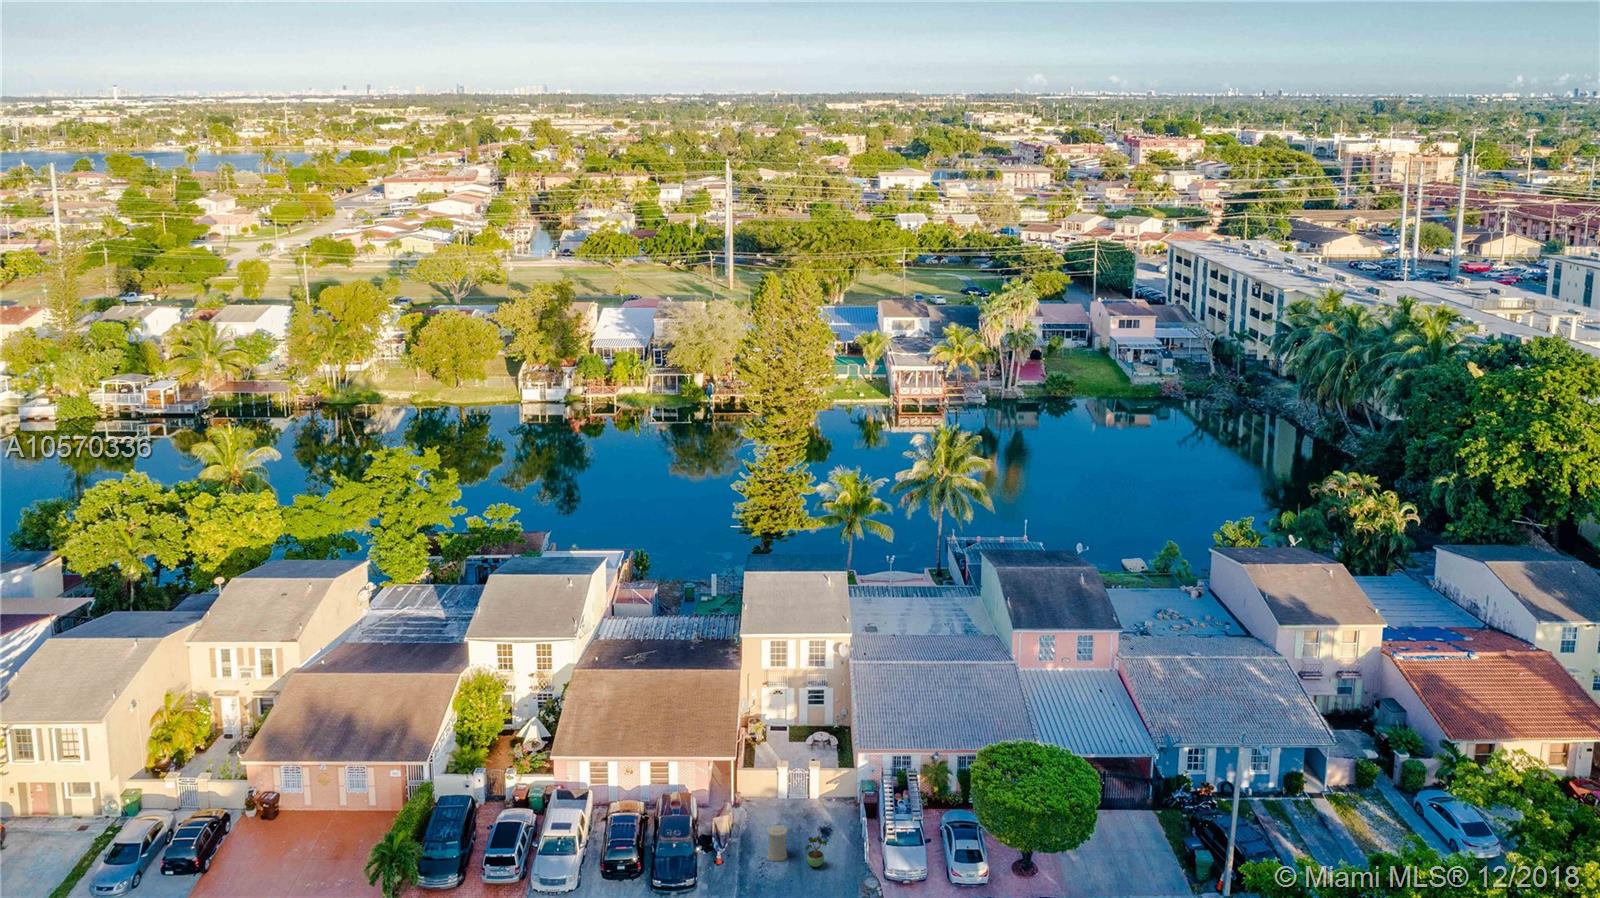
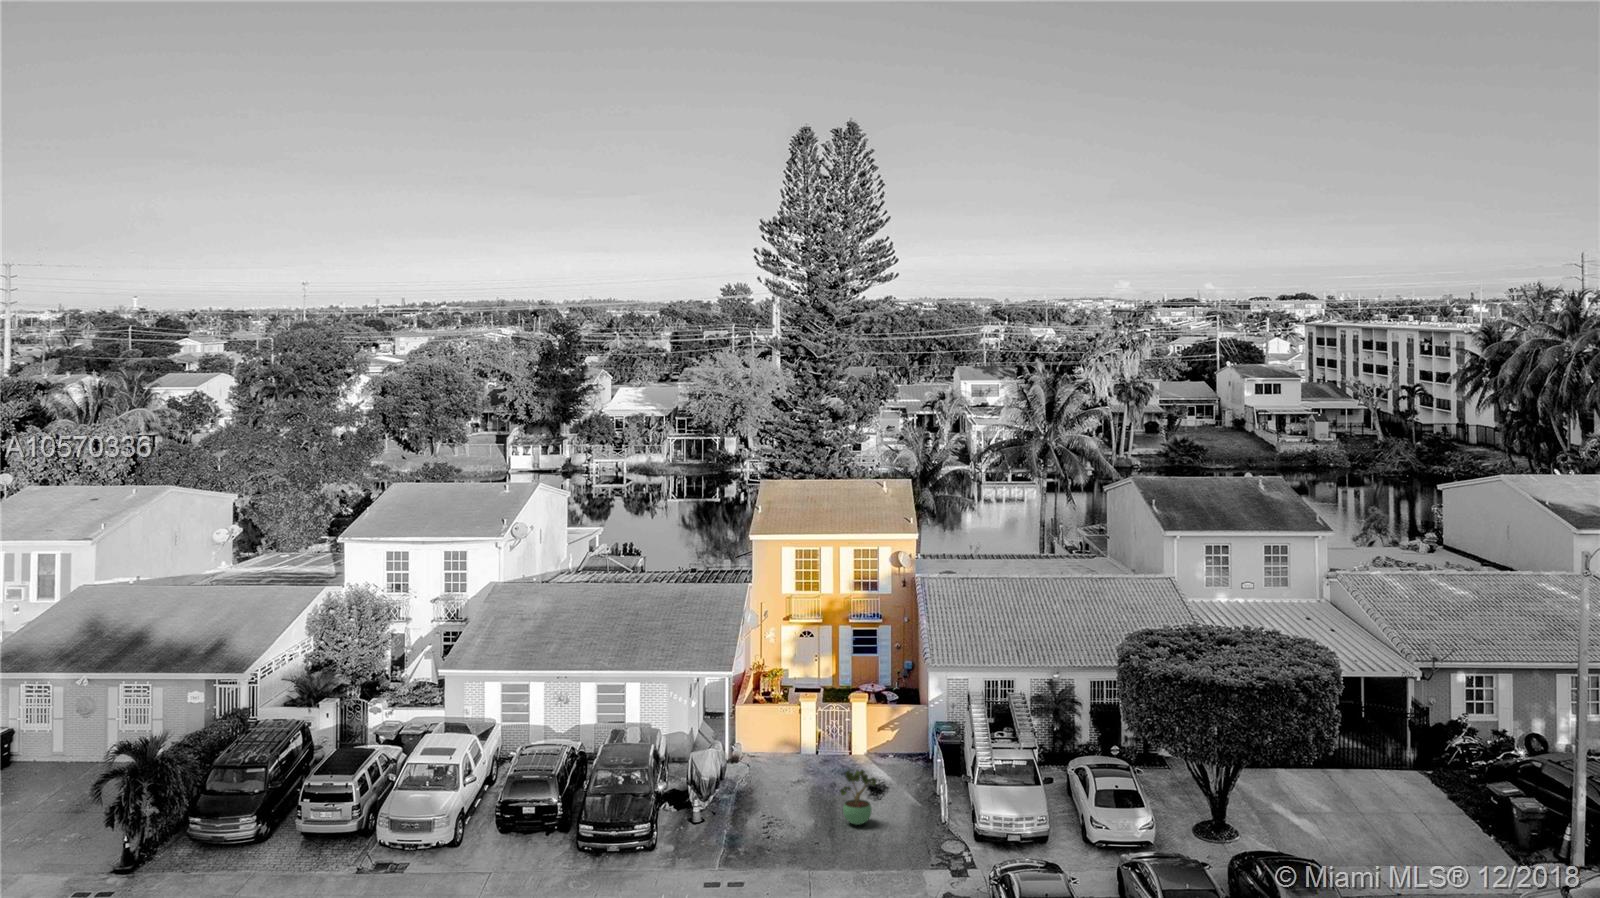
trash can: present [768,825,787,861] -> none [777,761,810,818]

